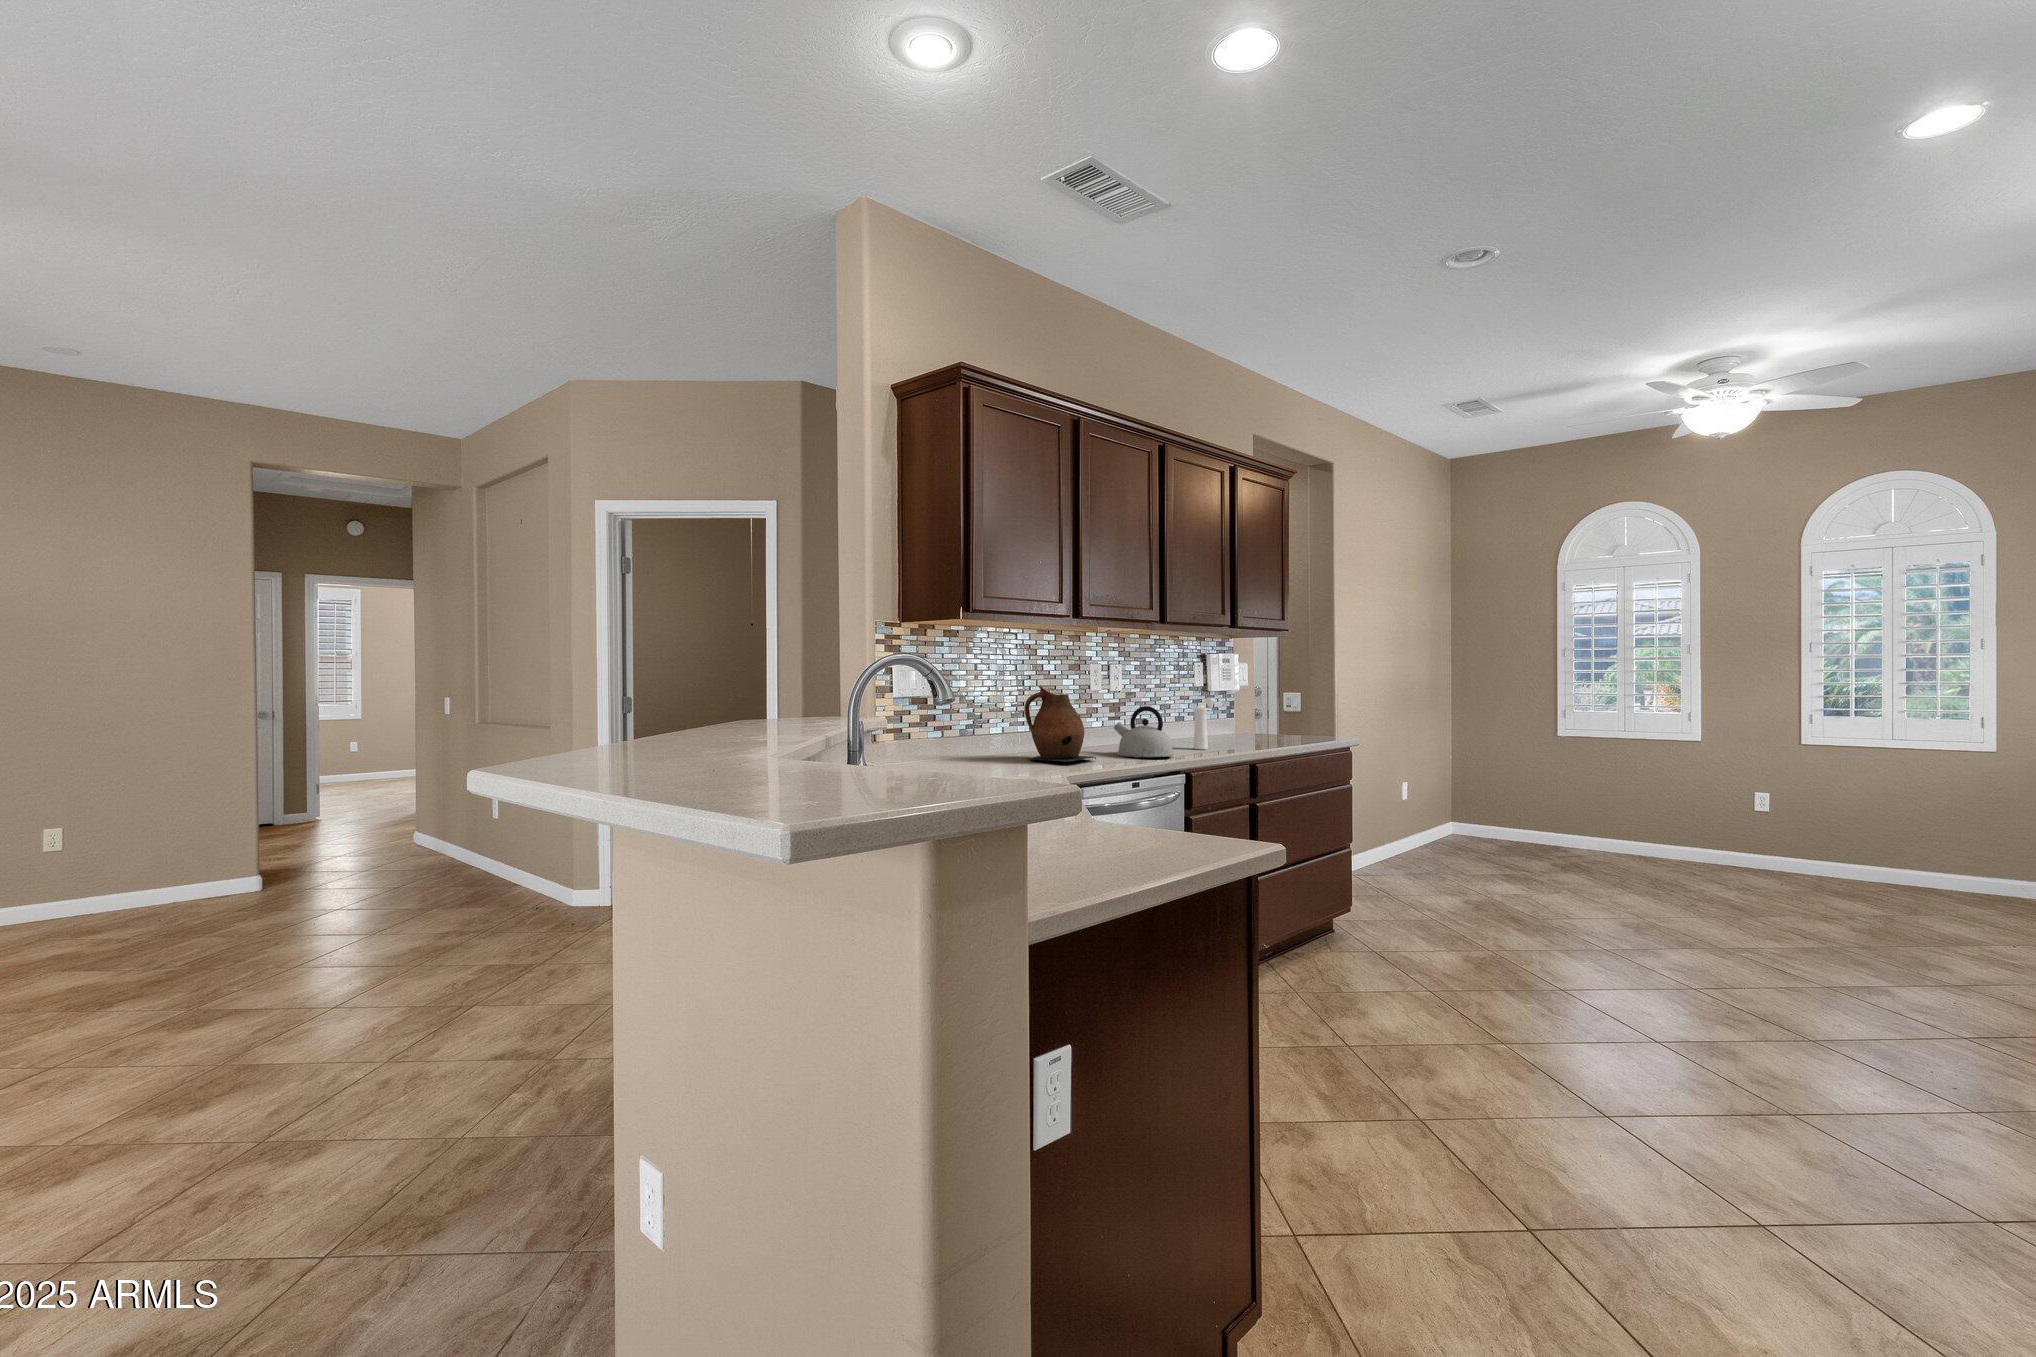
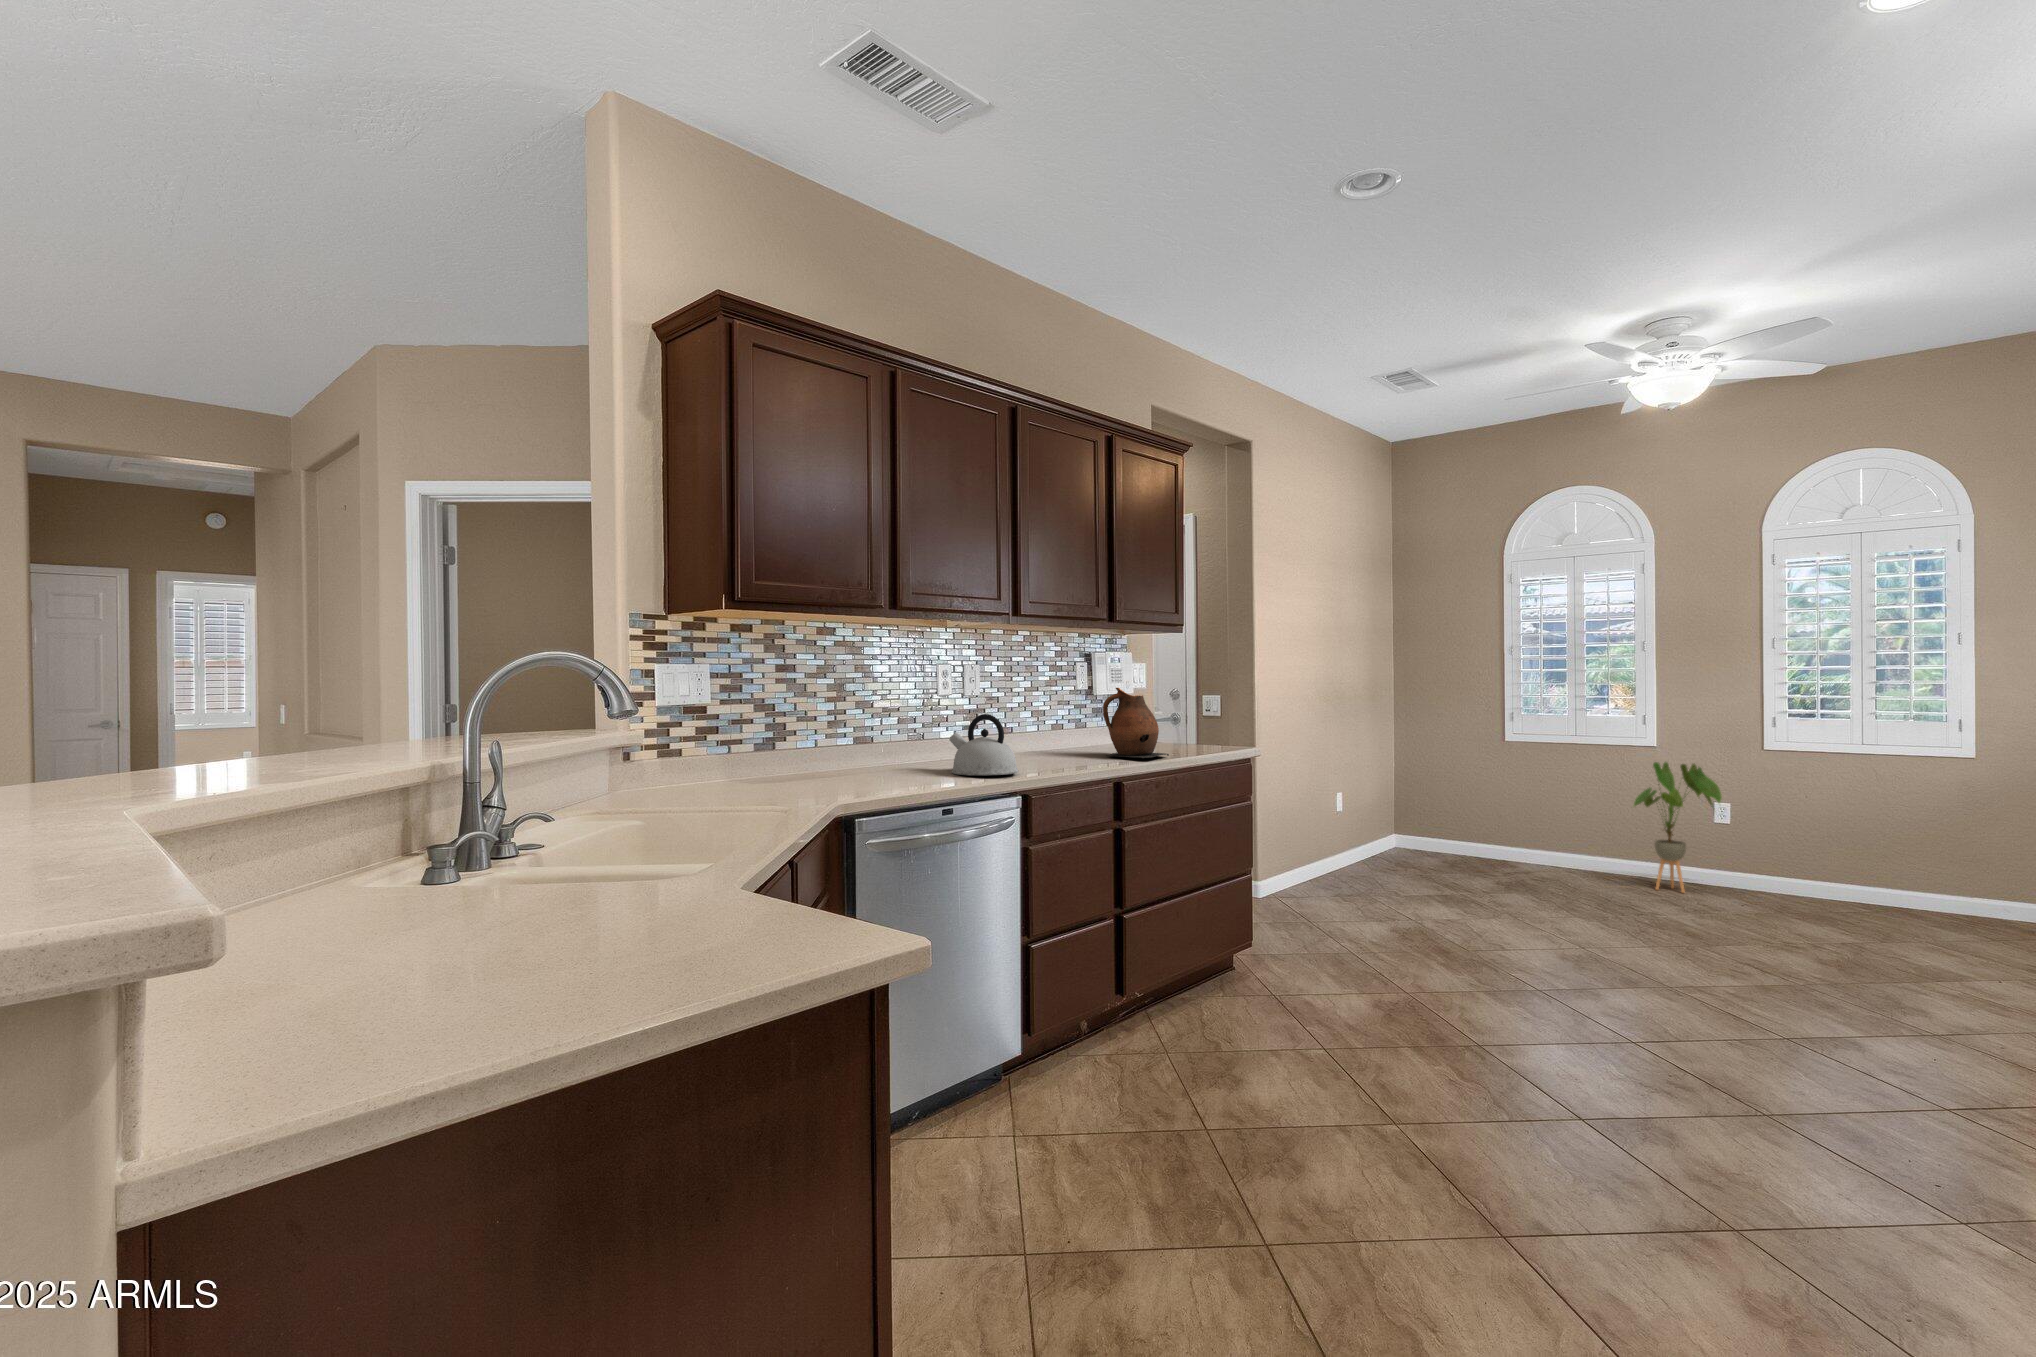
ceramic pitcher: present [1025,686,1096,763] -> present [1103,688,1169,759]
pepper mill: present [1193,698,1215,749] -> none [1054,703,1083,764]
house plant: none [1678,754,1762,872] -> present [1634,762,1722,893]

